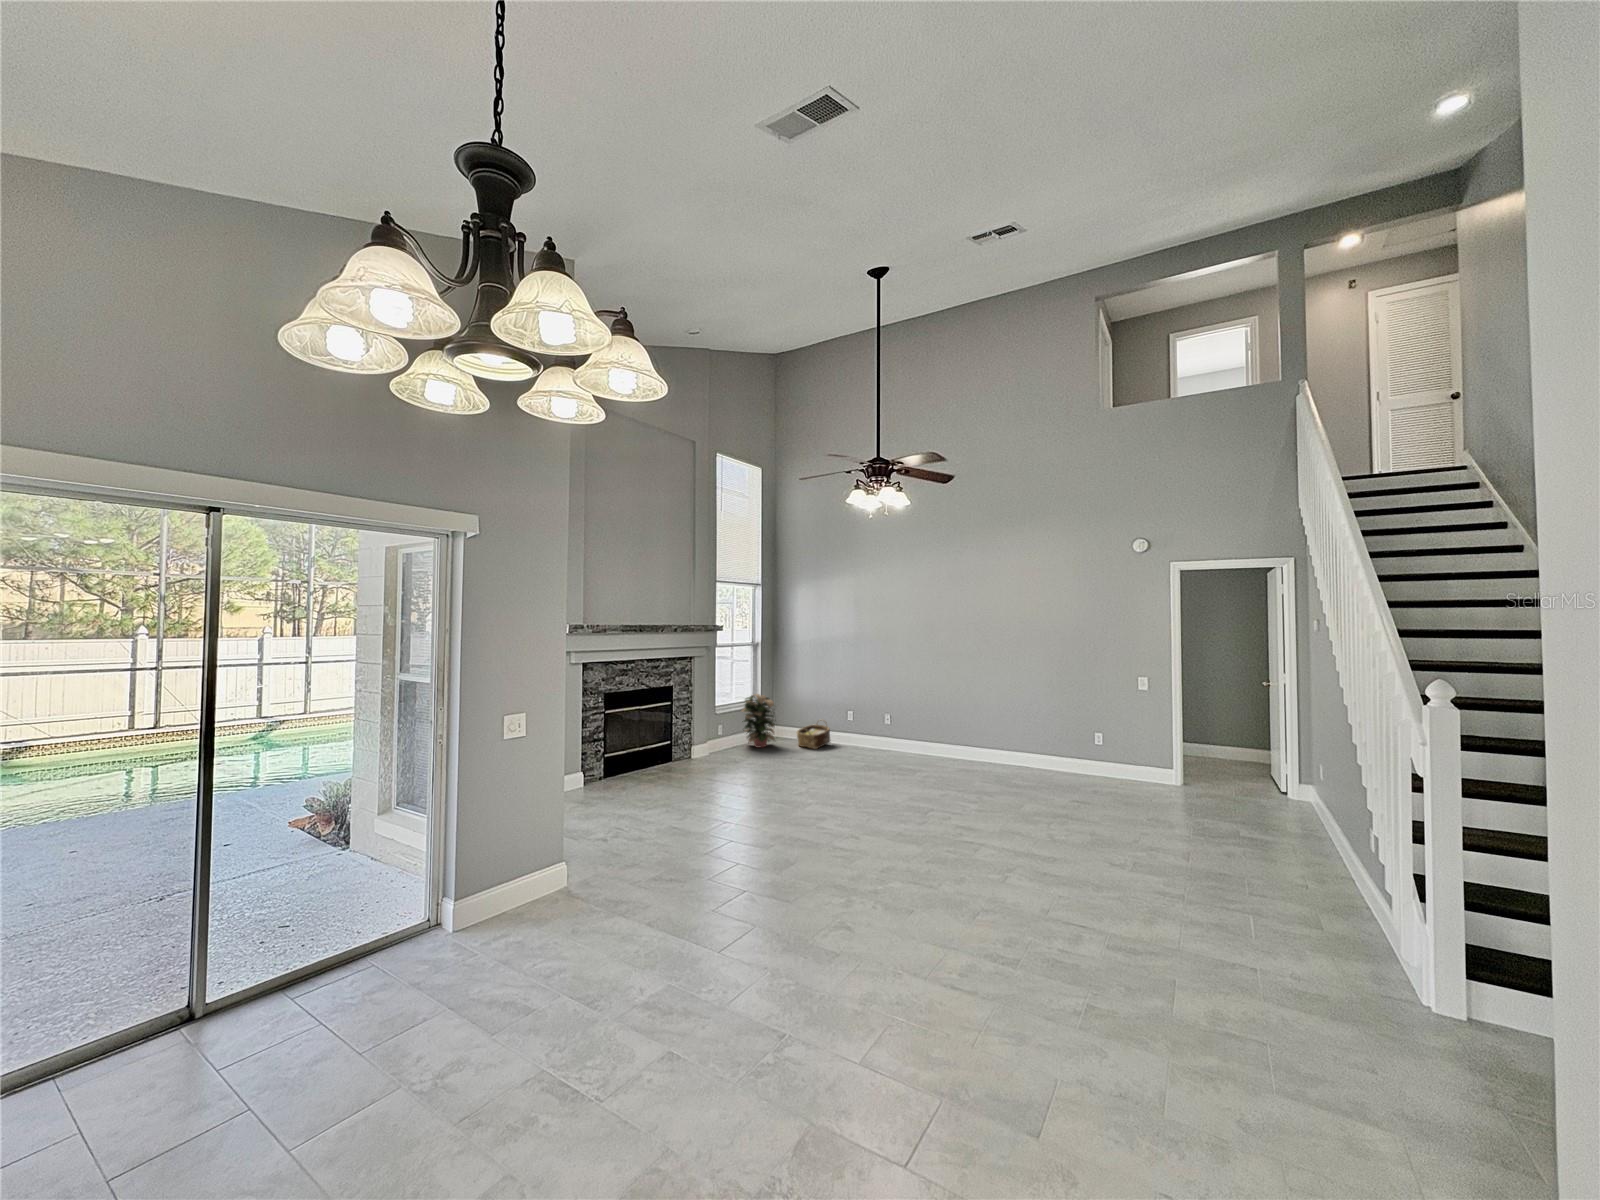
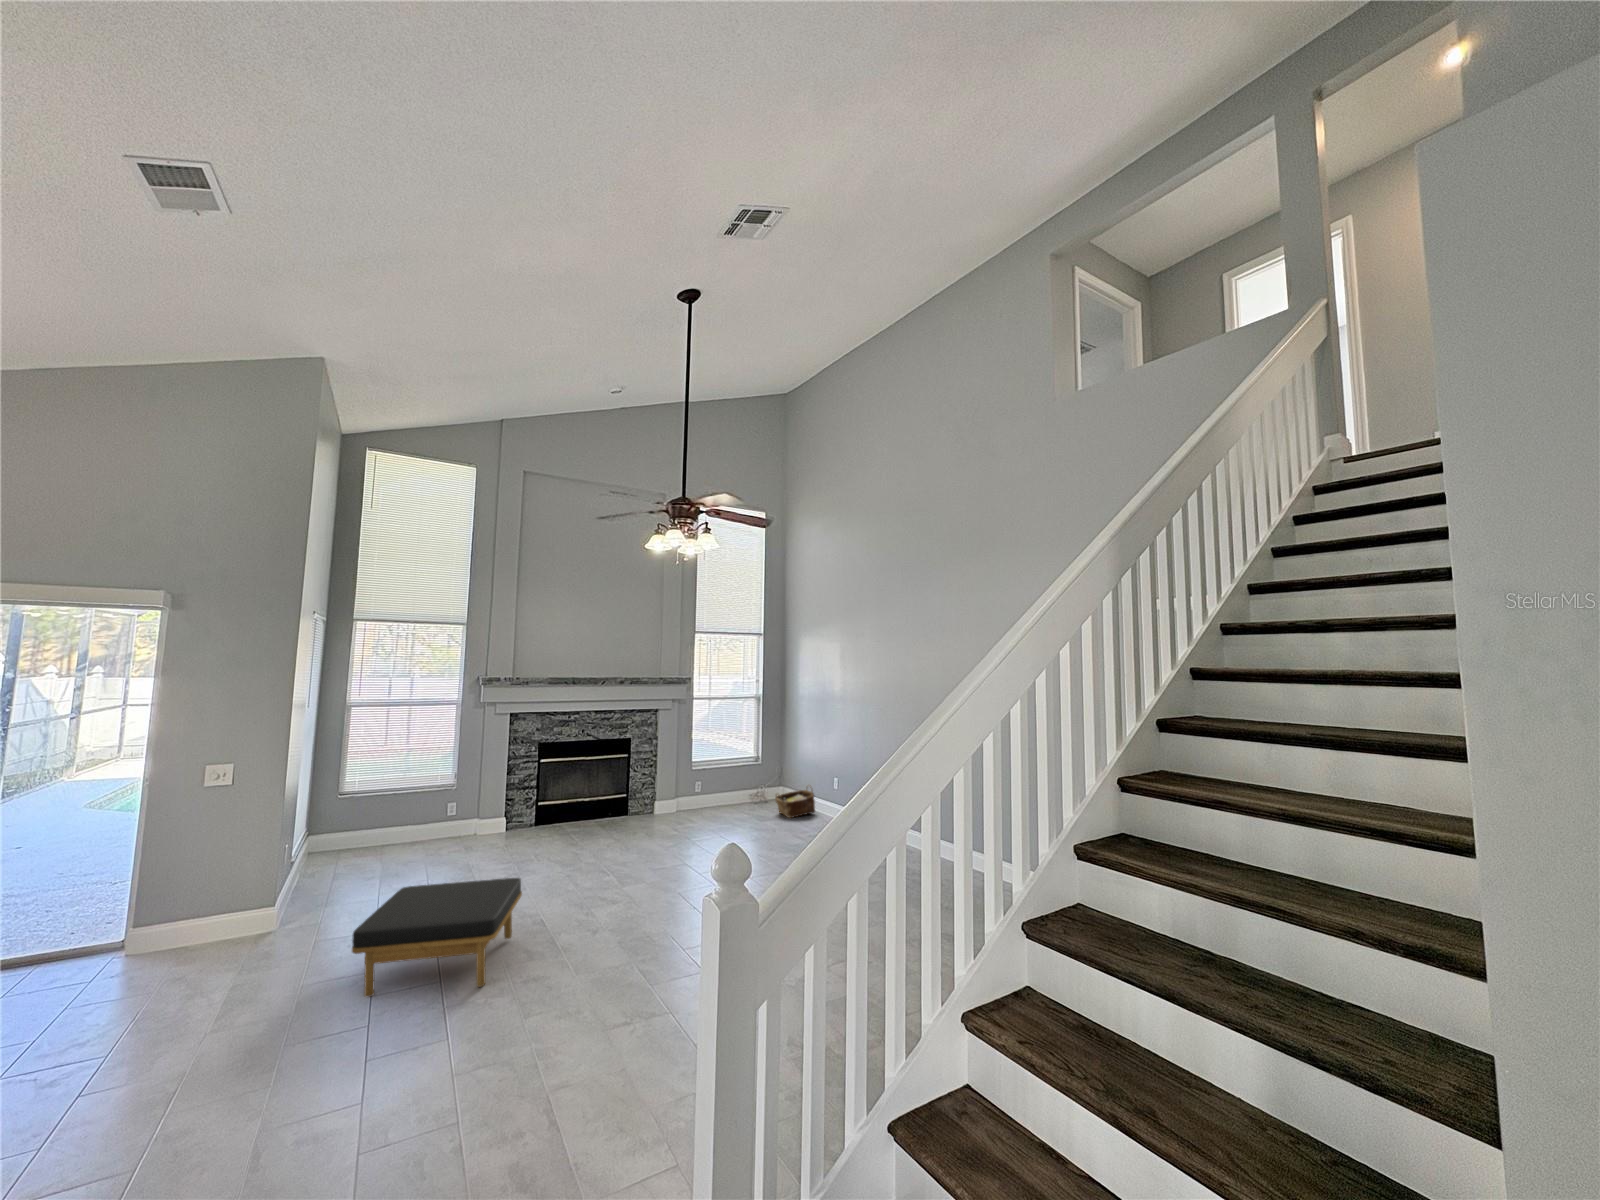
decorative plant: present [741,694,775,748] -> none [722,751,761,810]
ottoman: none [732,803,888,921] -> present [352,878,522,997]

